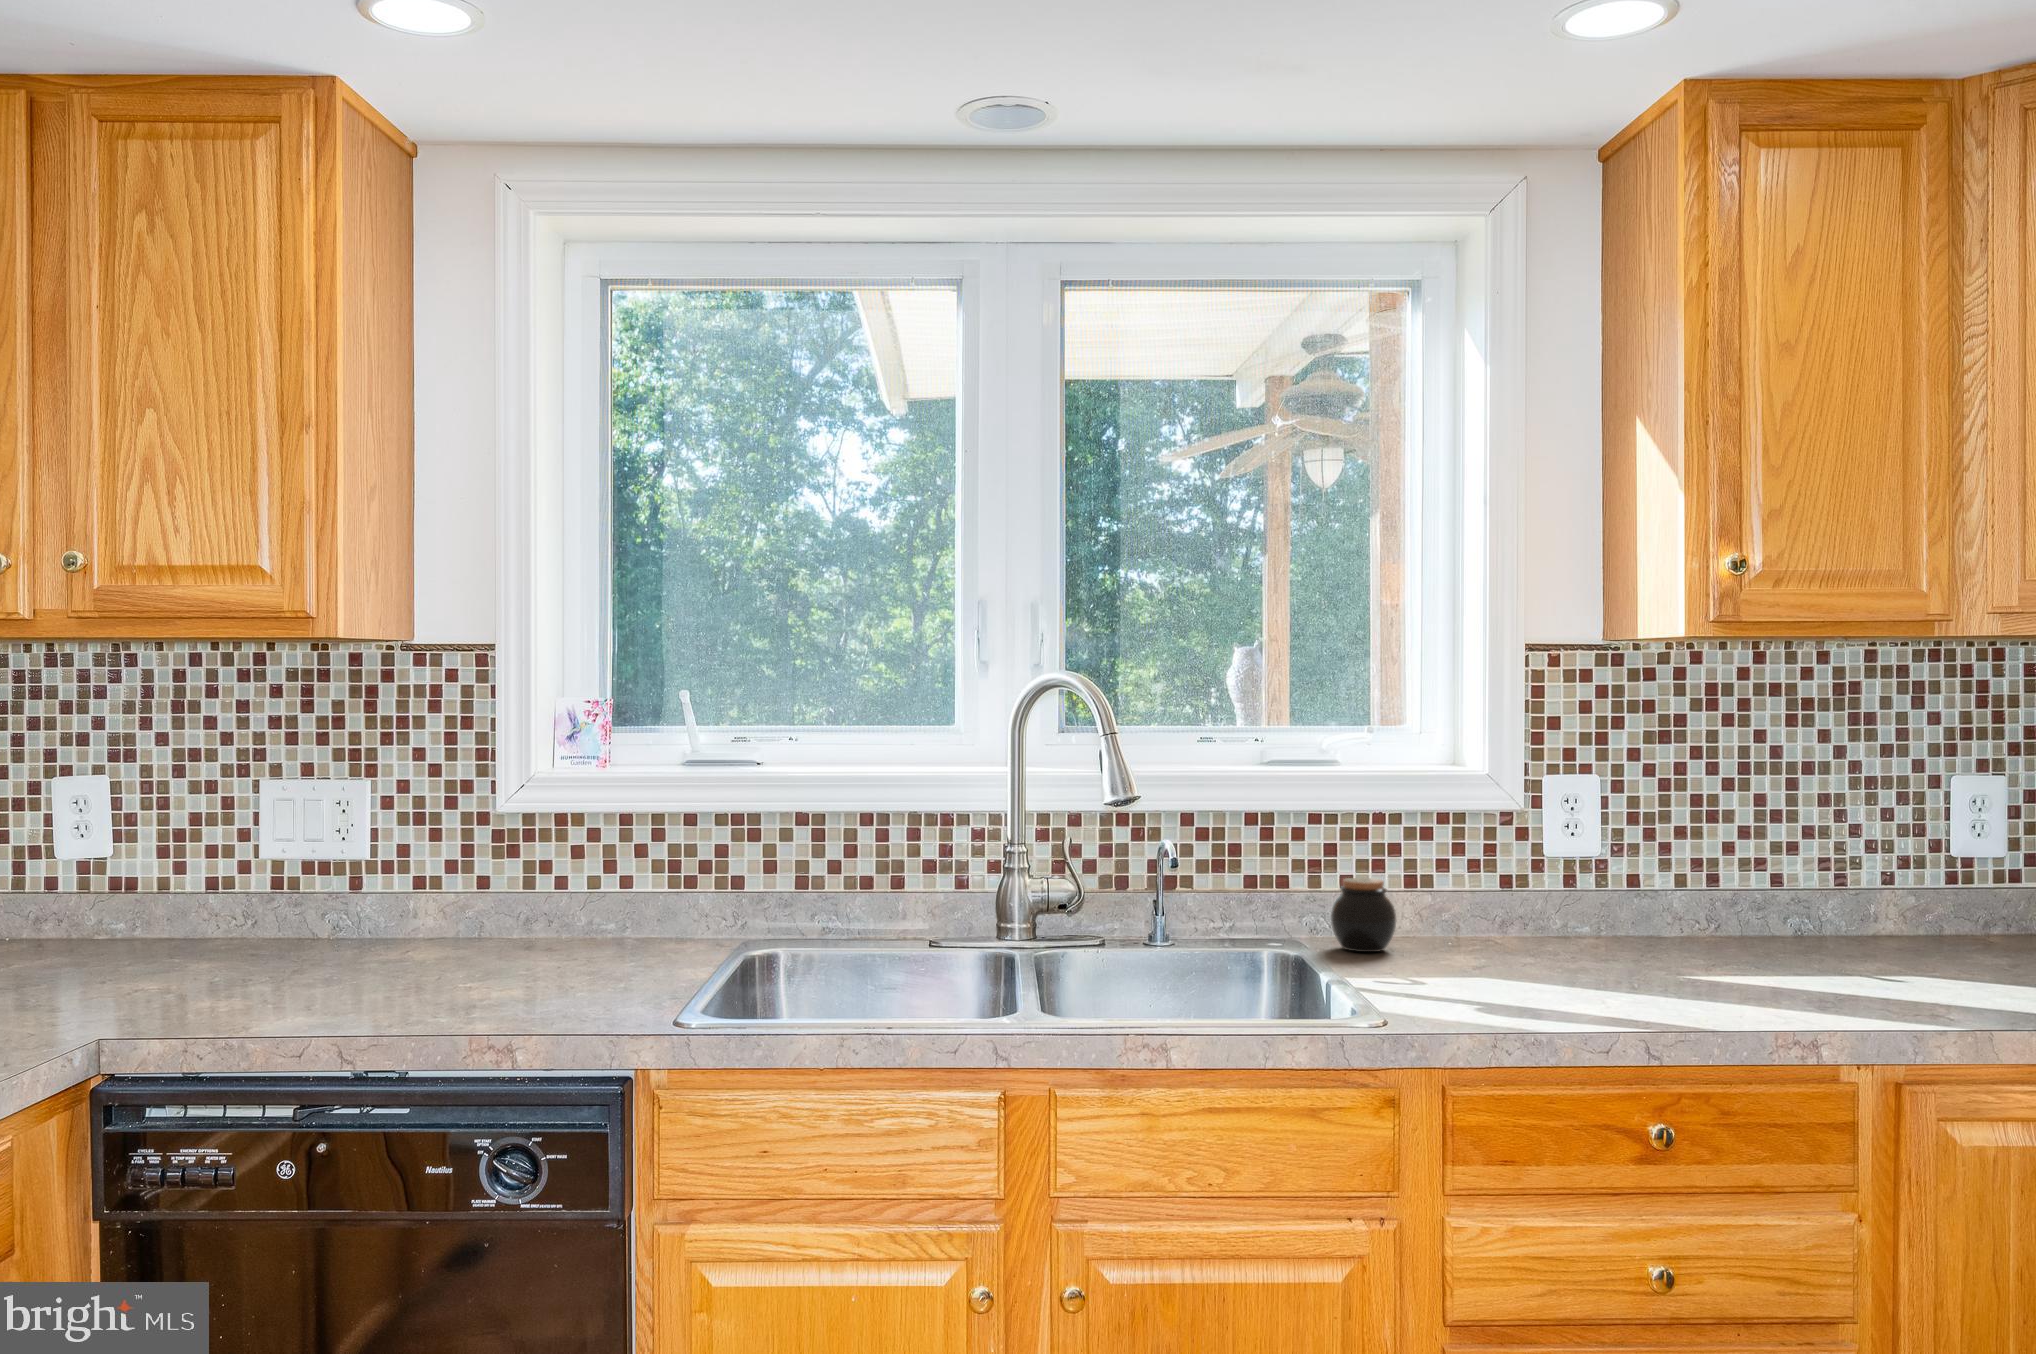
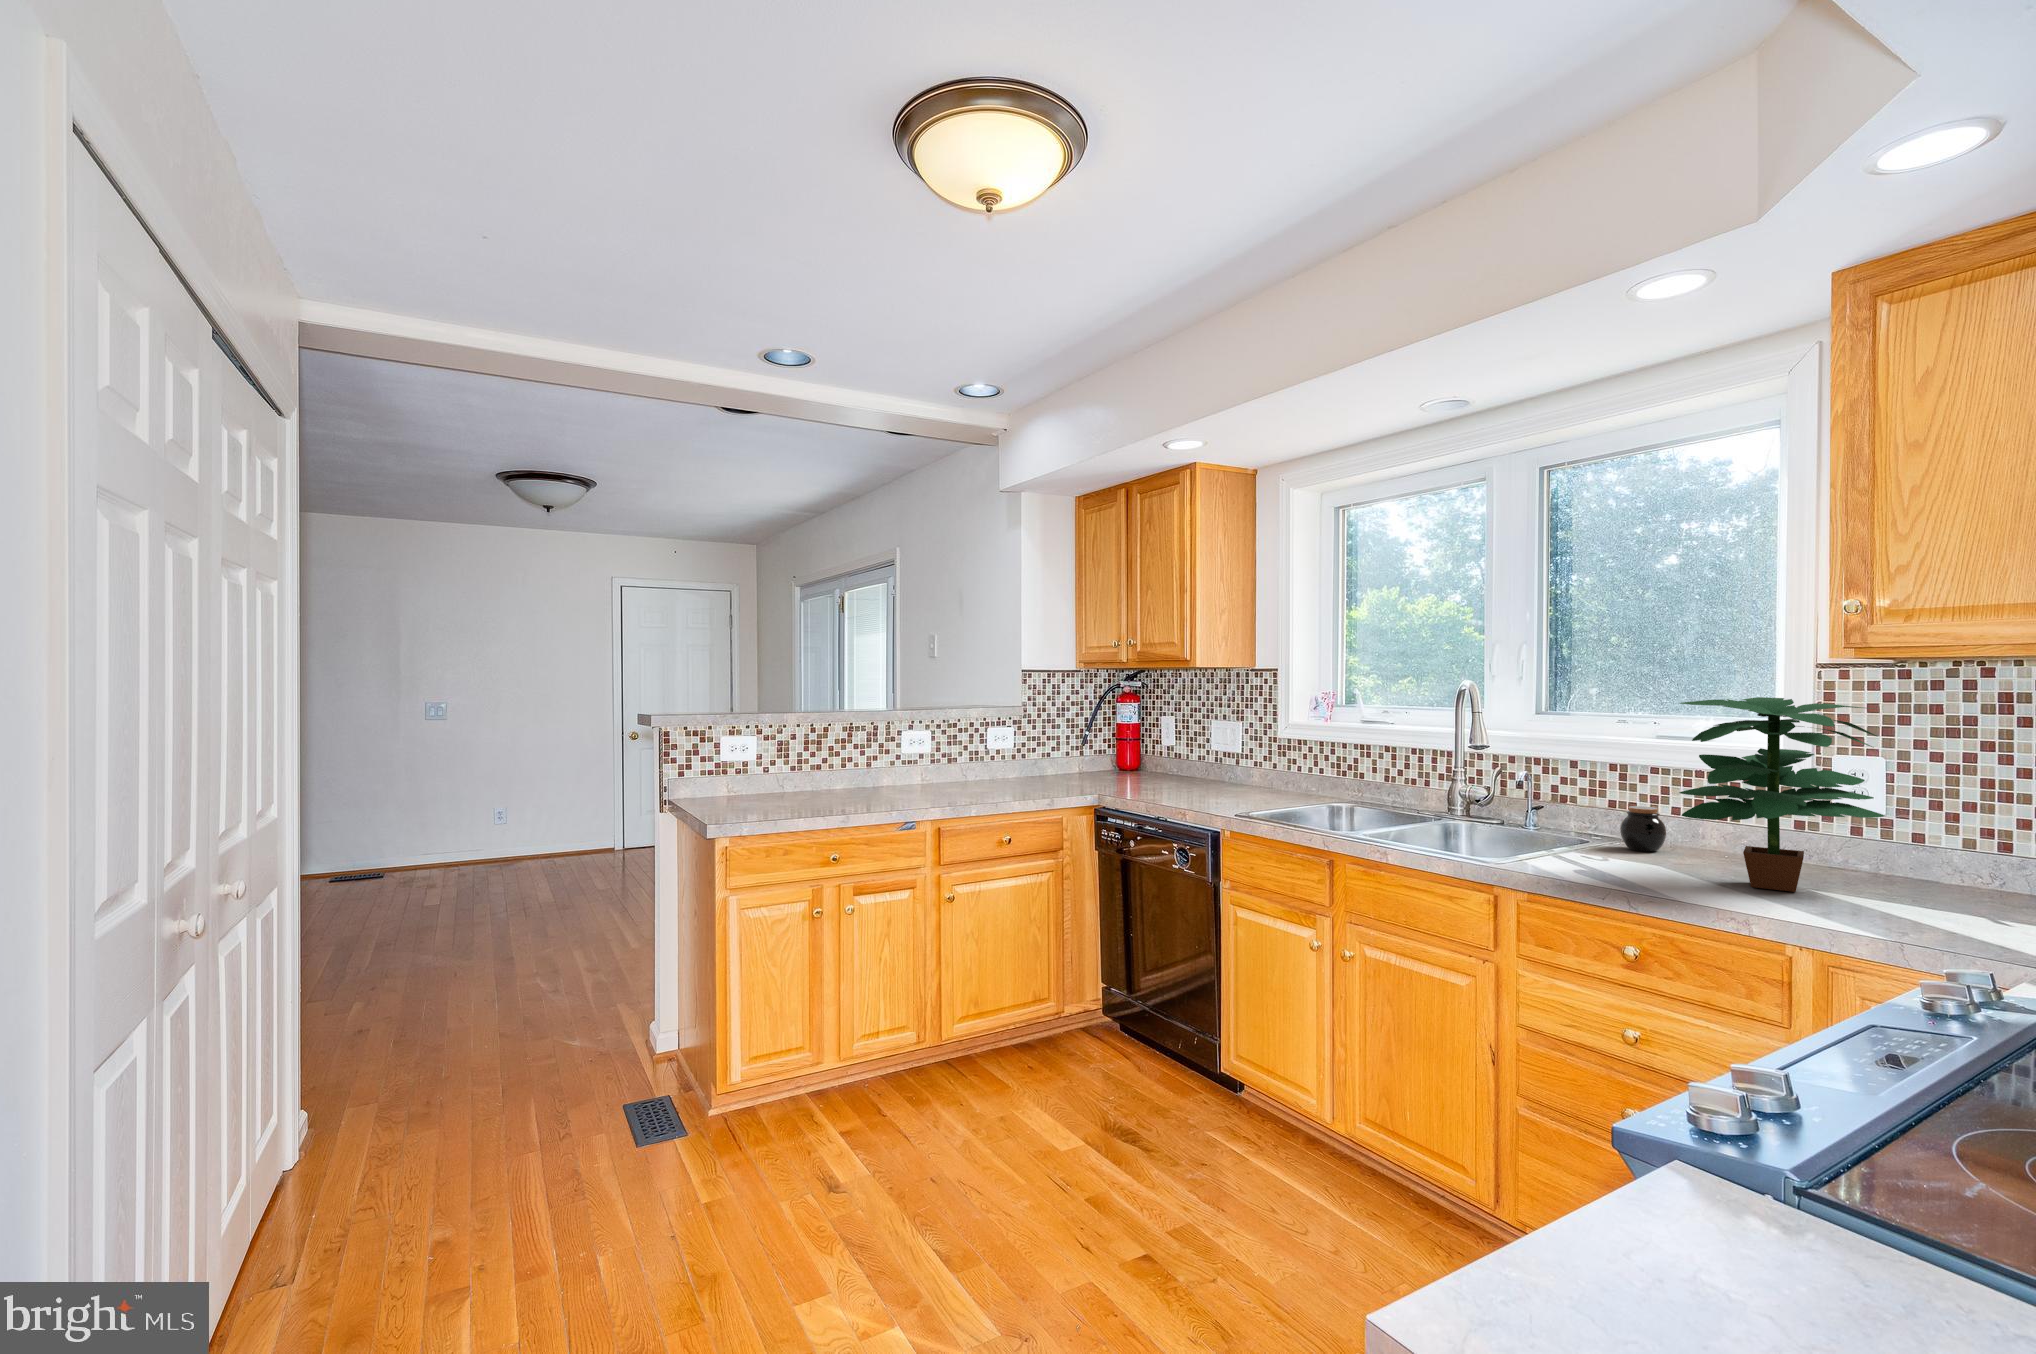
potted plant: none [1525,695,1806,983] -> present [1679,697,1884,892]

